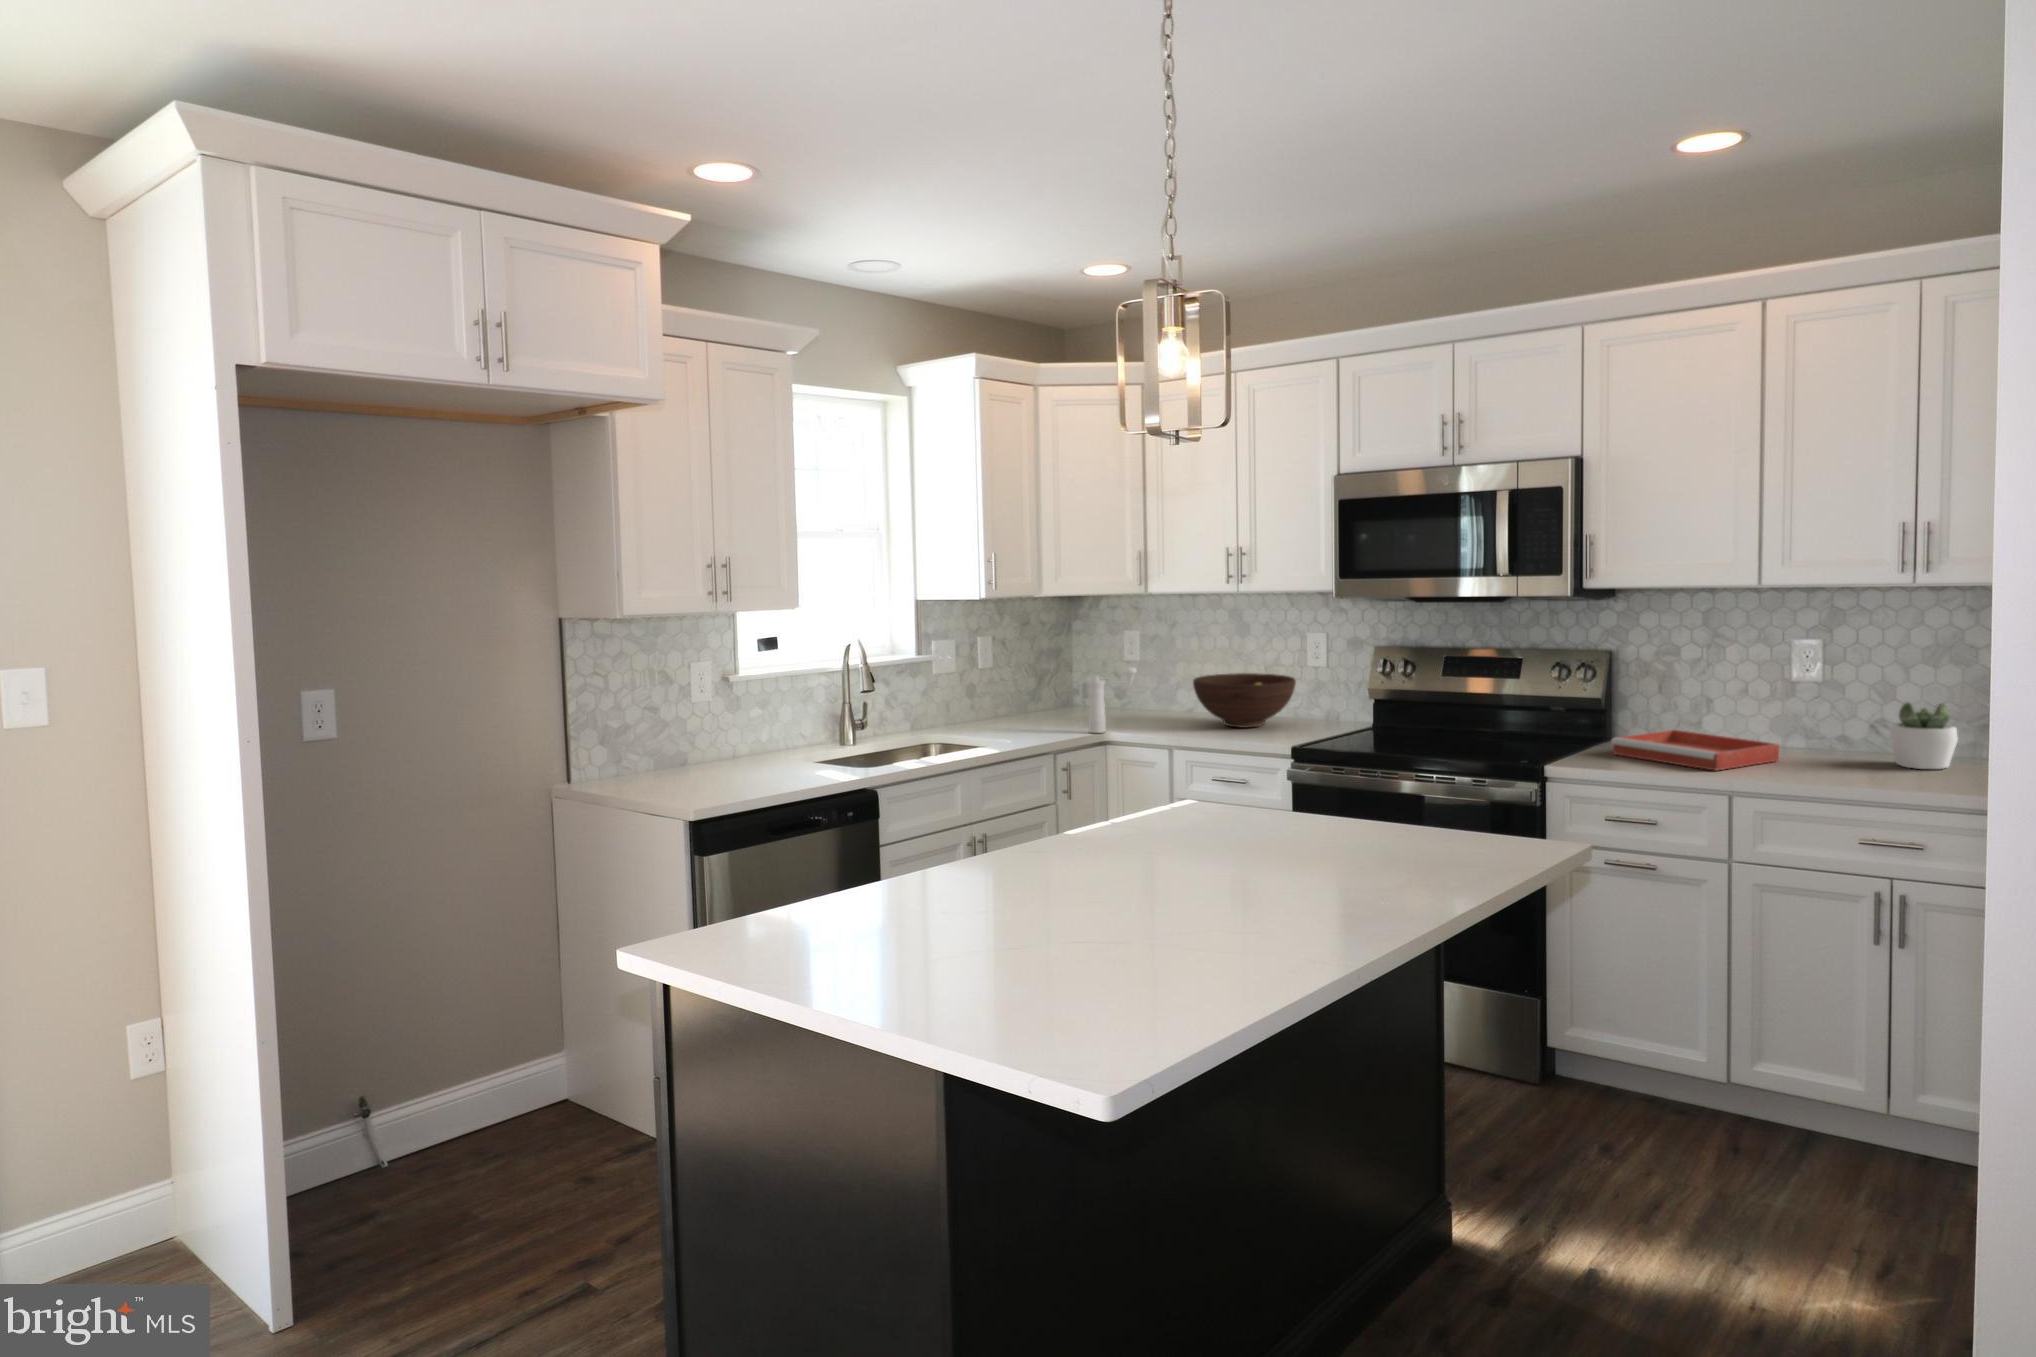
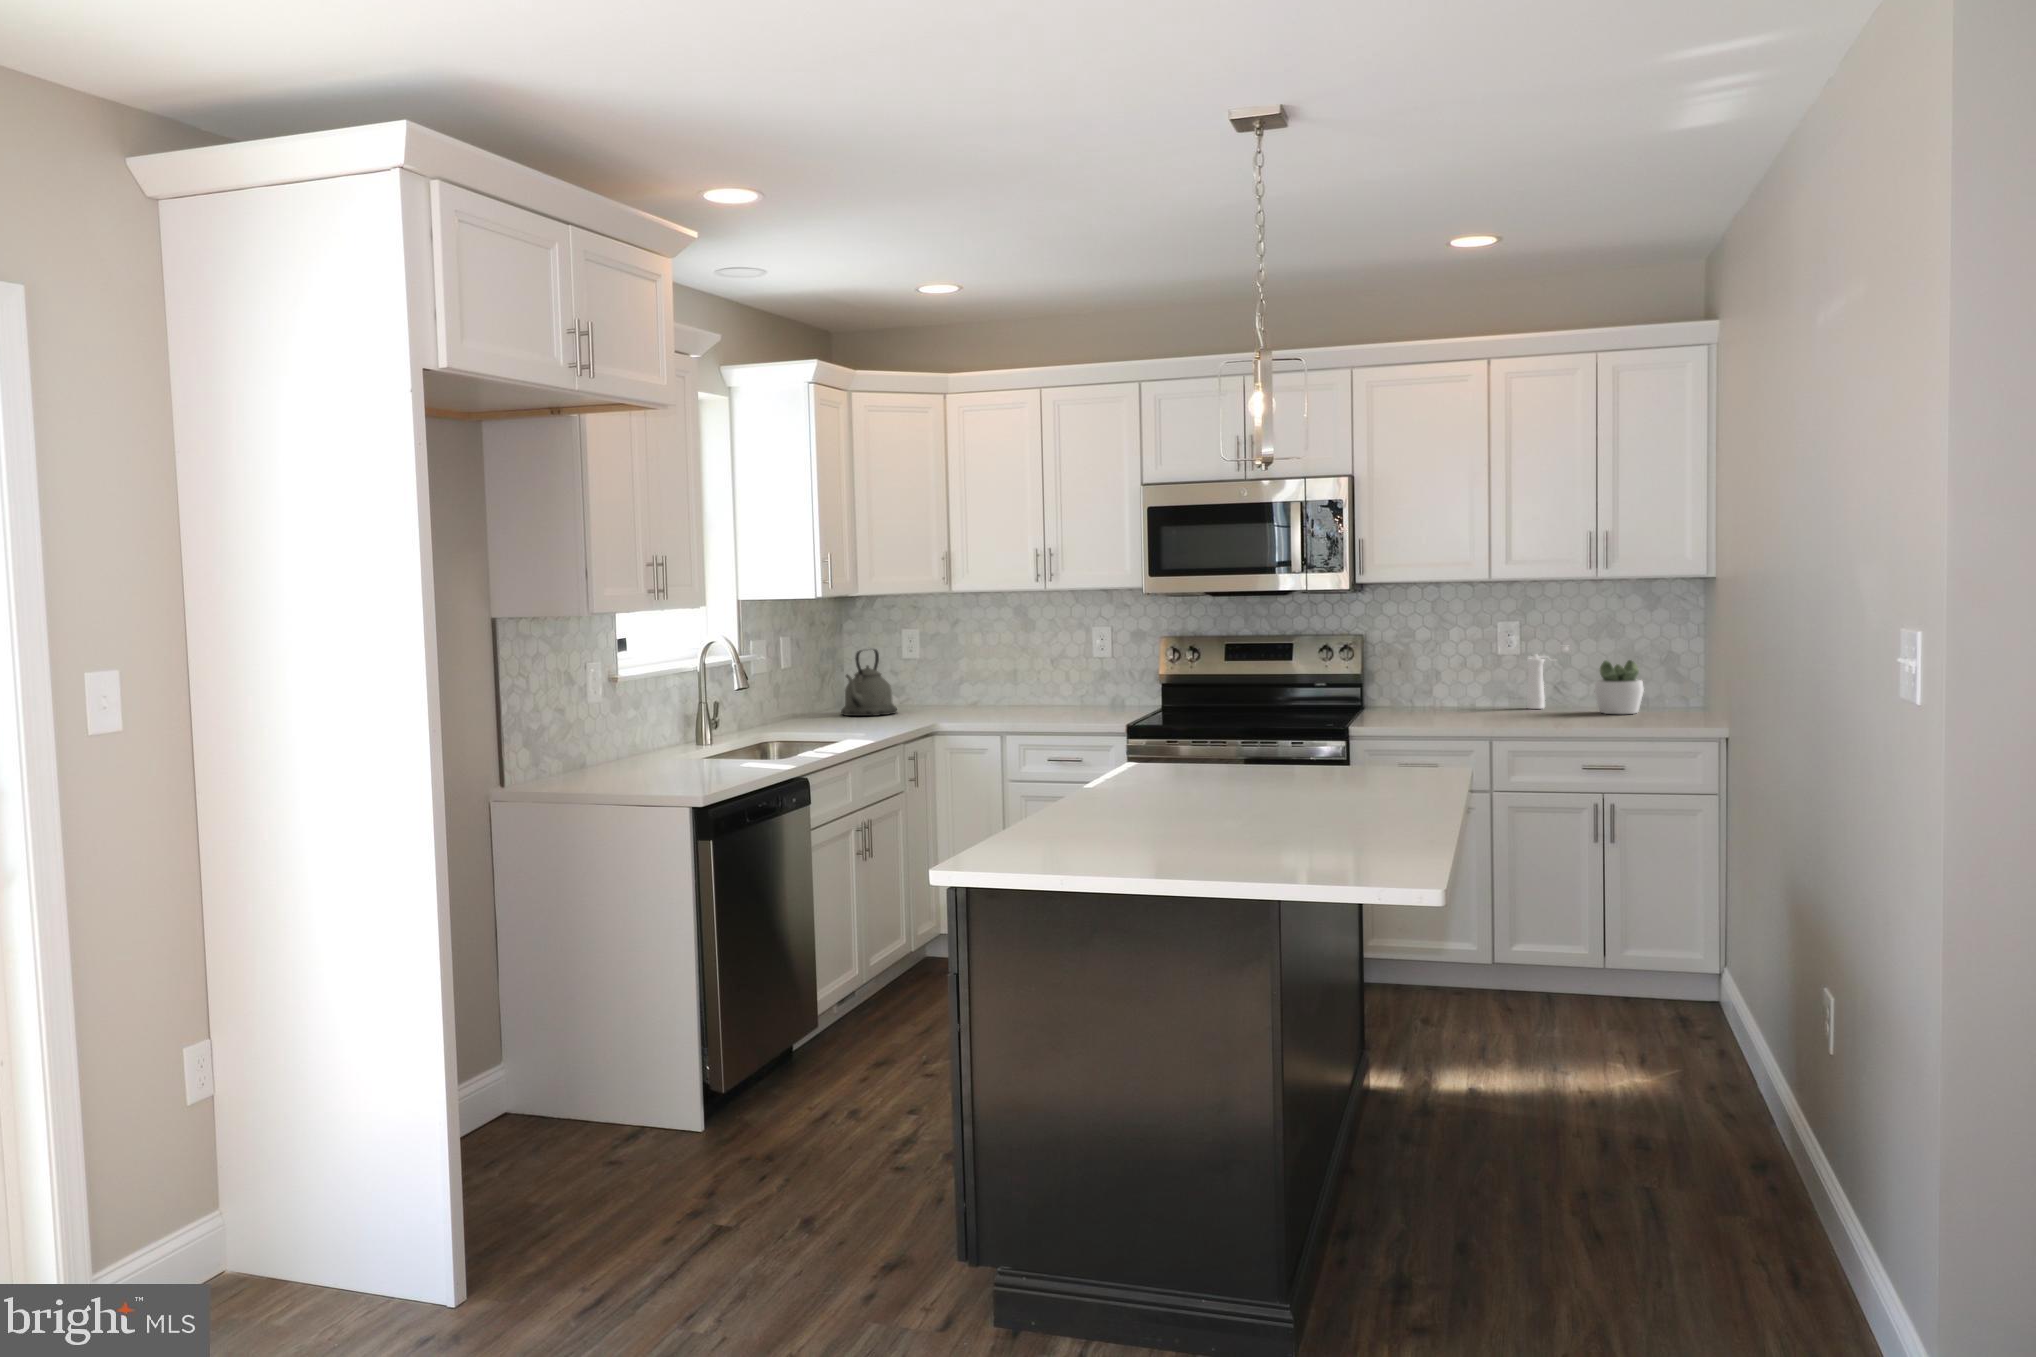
kettle: none [1026,647,1087,719] -> present [841,649,897,716]
pepper mill: present [1088,667,1137,733] -> present [1527,647,1568,709]
fruit bowl: present [1193,673,1296,728] -> none [1007,667,1100,714]
tray: present [1611,730,1779,771] -> none [1384,697,1515,722]

